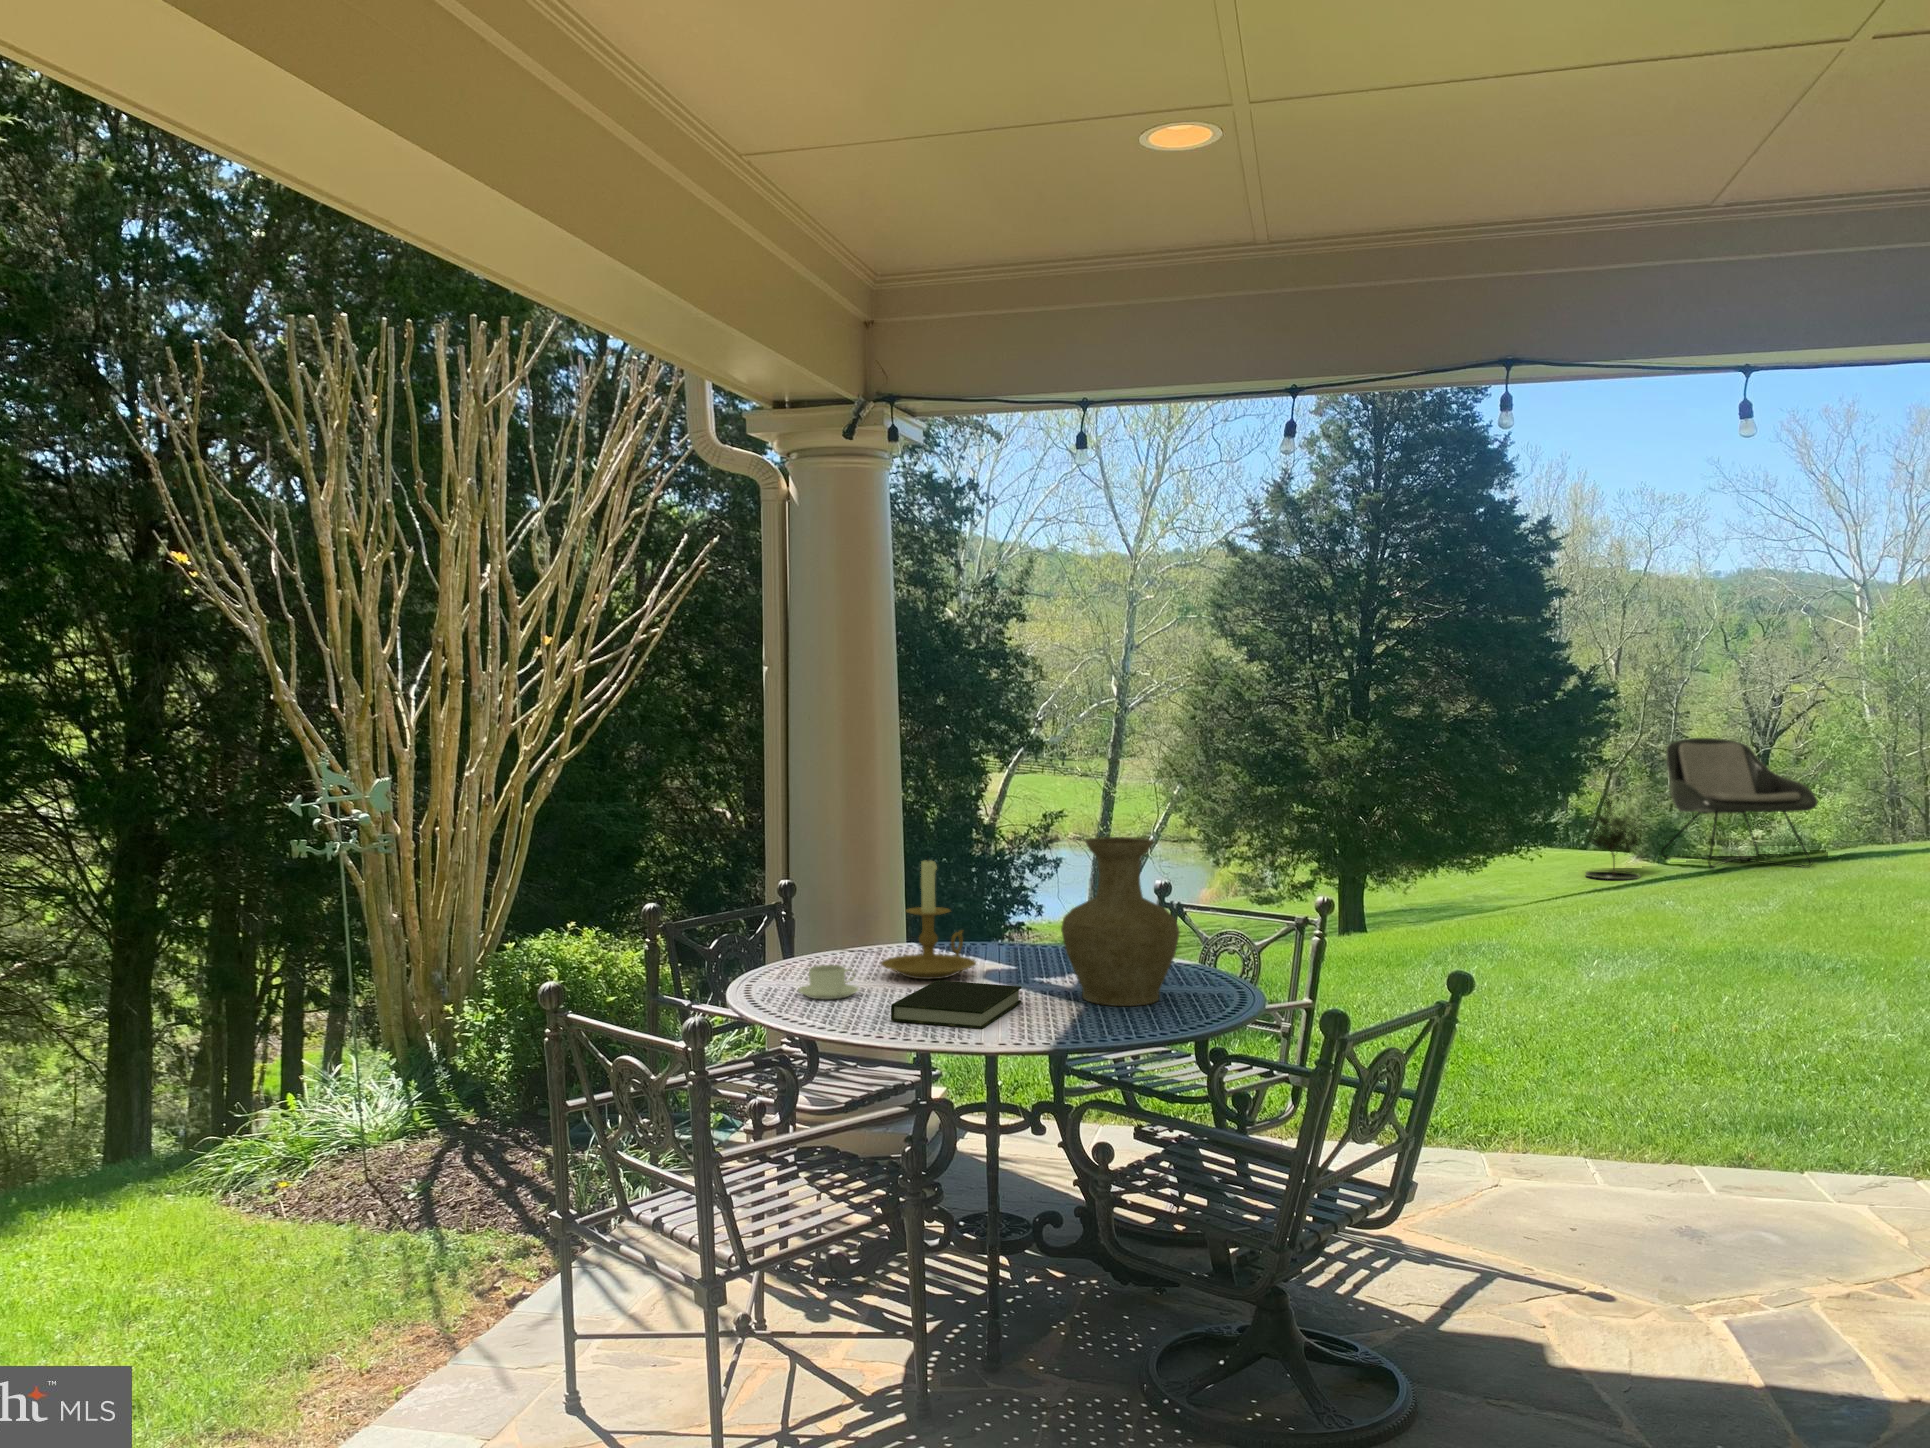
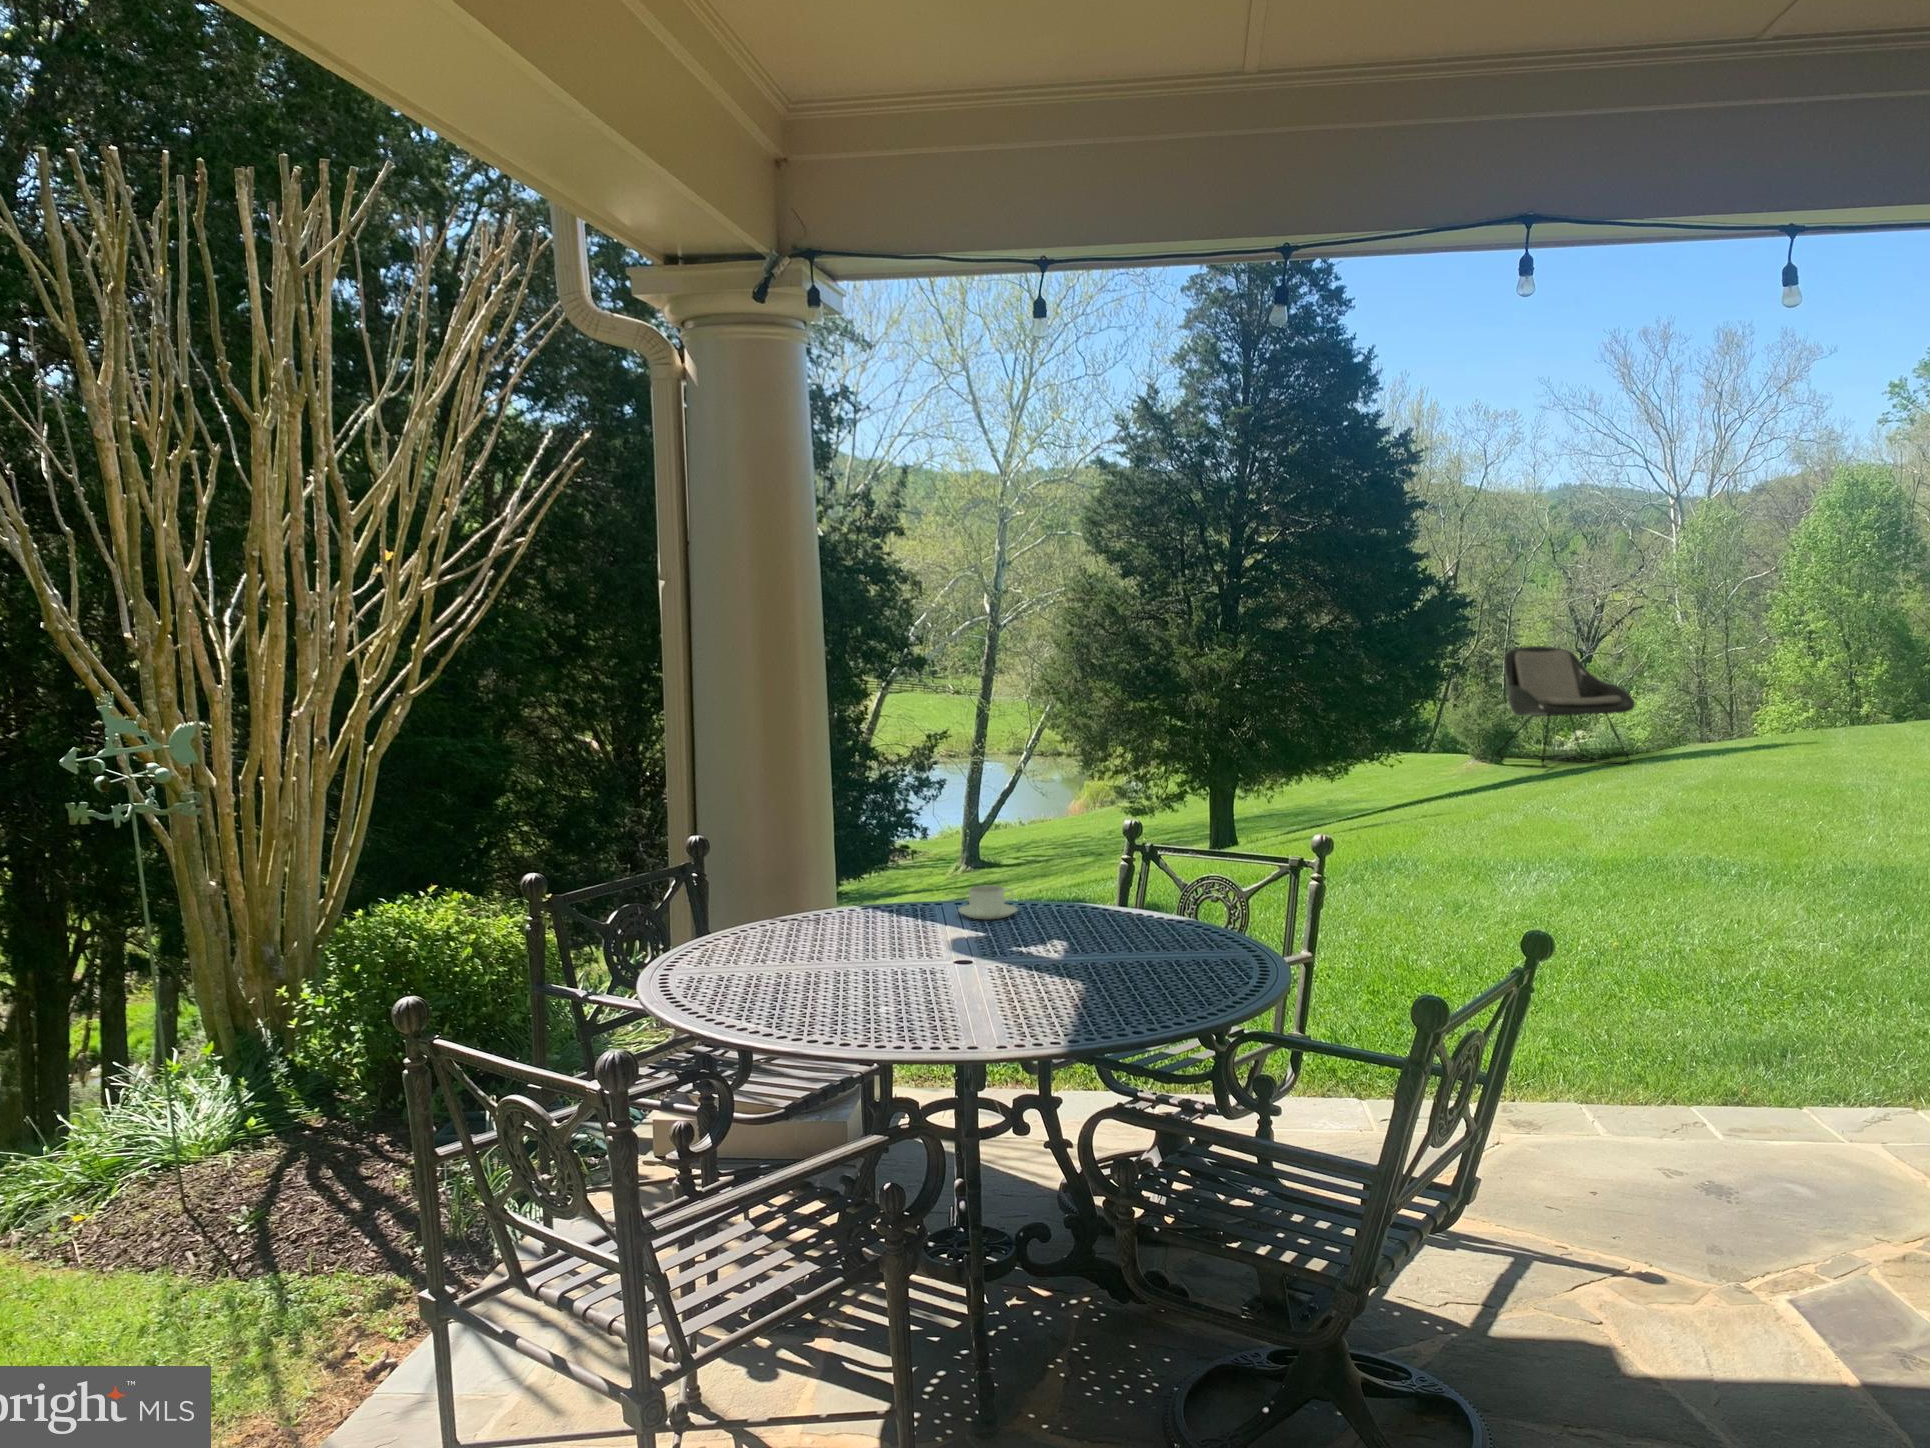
potted tree: present [1585,792,1644,879] -> none [1430,694,1491,780]
vase: present [1061,837,1180,1006] -> none [1043,783,1180,981]
candle holder: present [881,858,976,979] -> none [823,809,935,953]
coffee cup: present [798,965,859,999] -> present [958,885,1017,919]
book: present [891,980,1022,1029] -> none [855,959,1002,1025]

